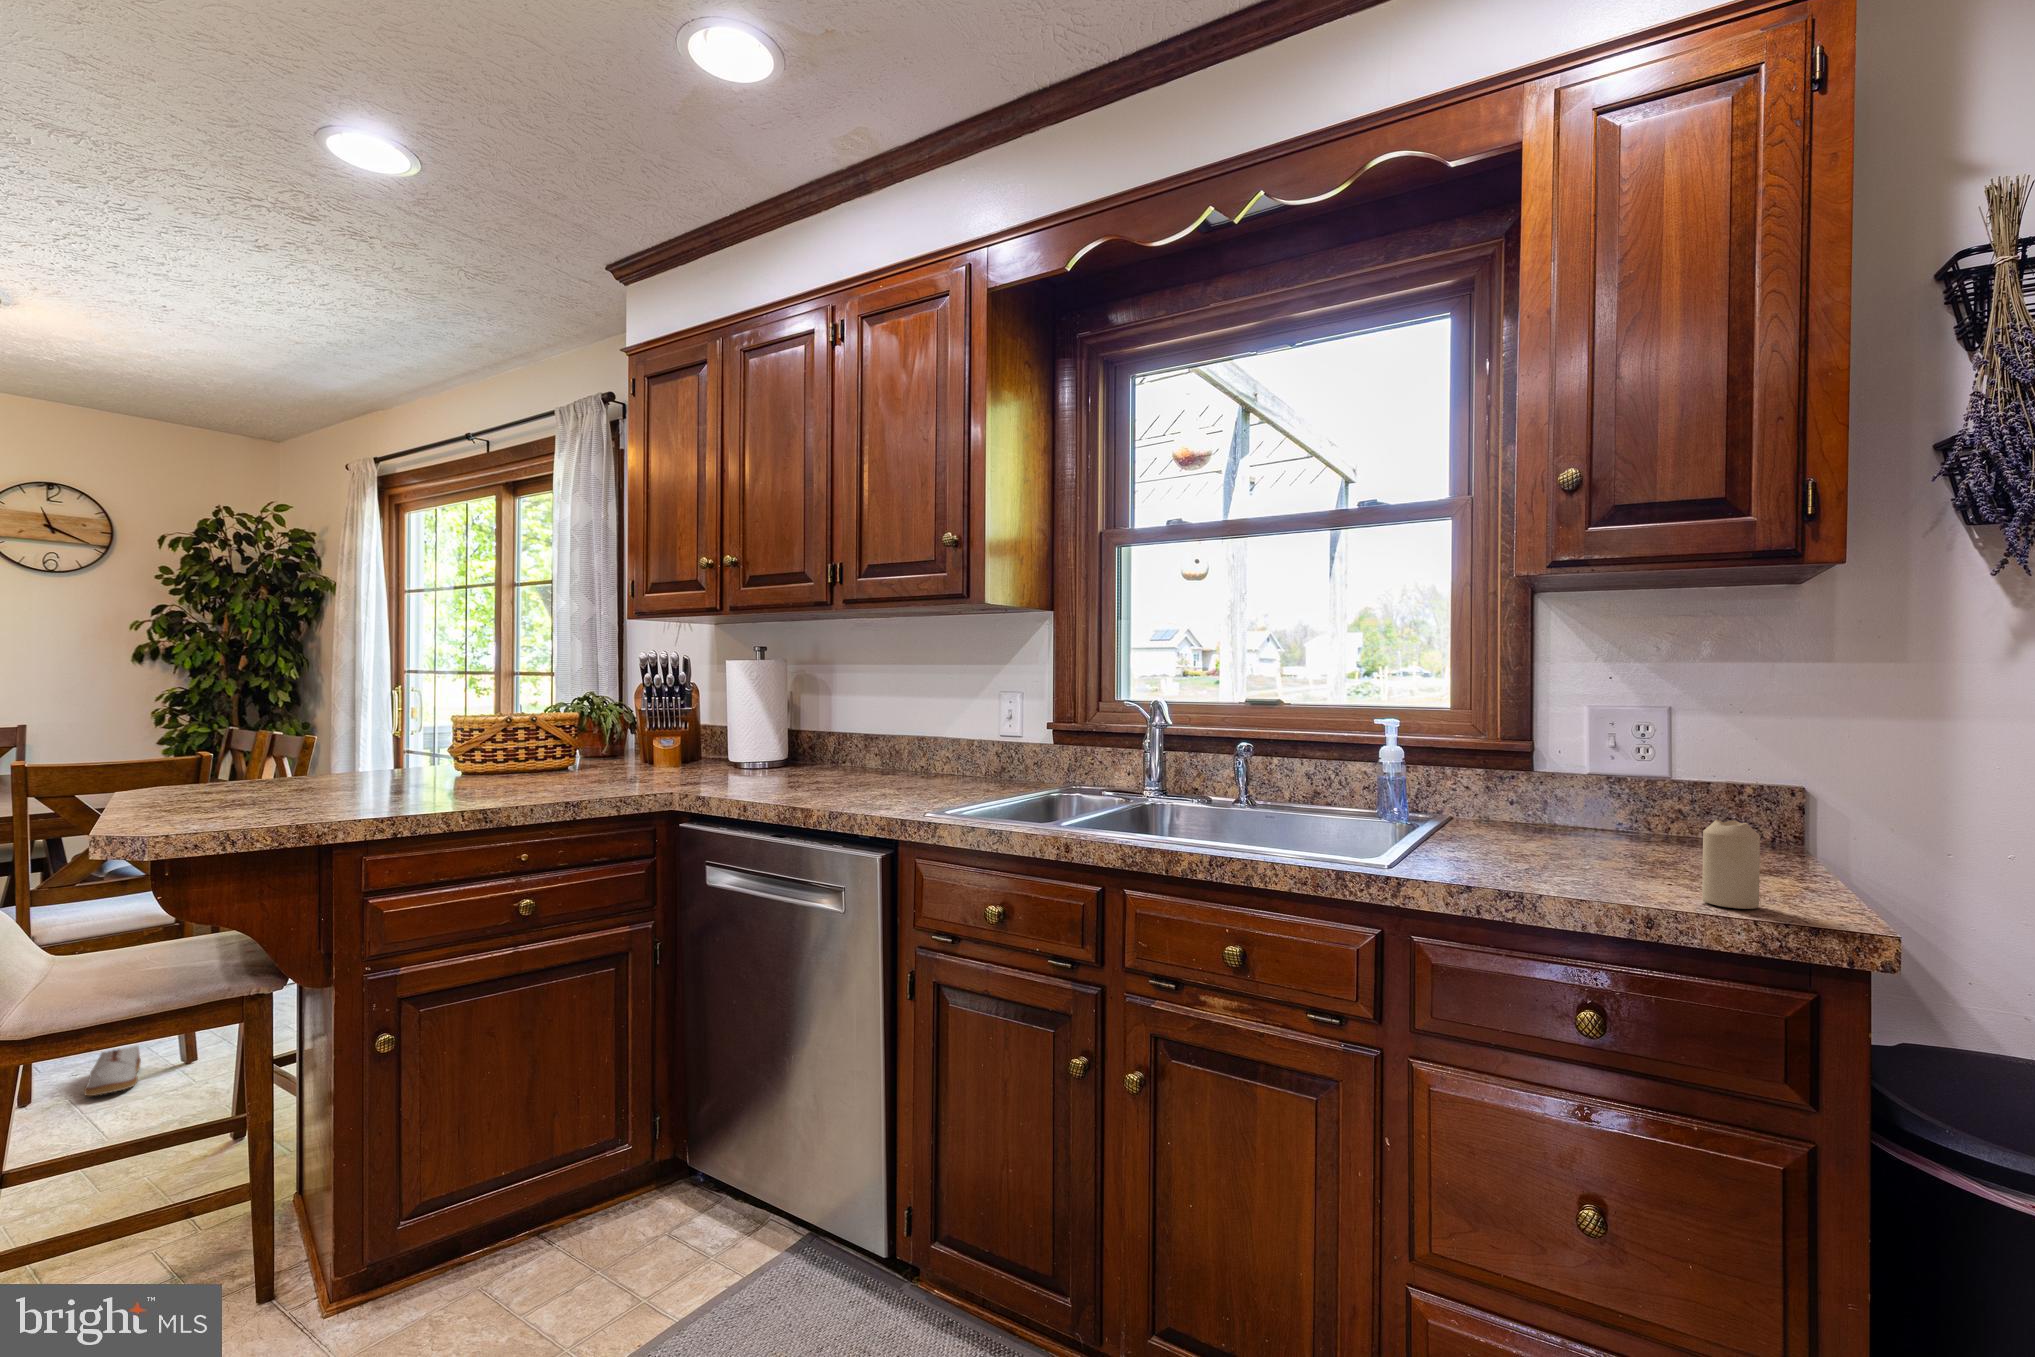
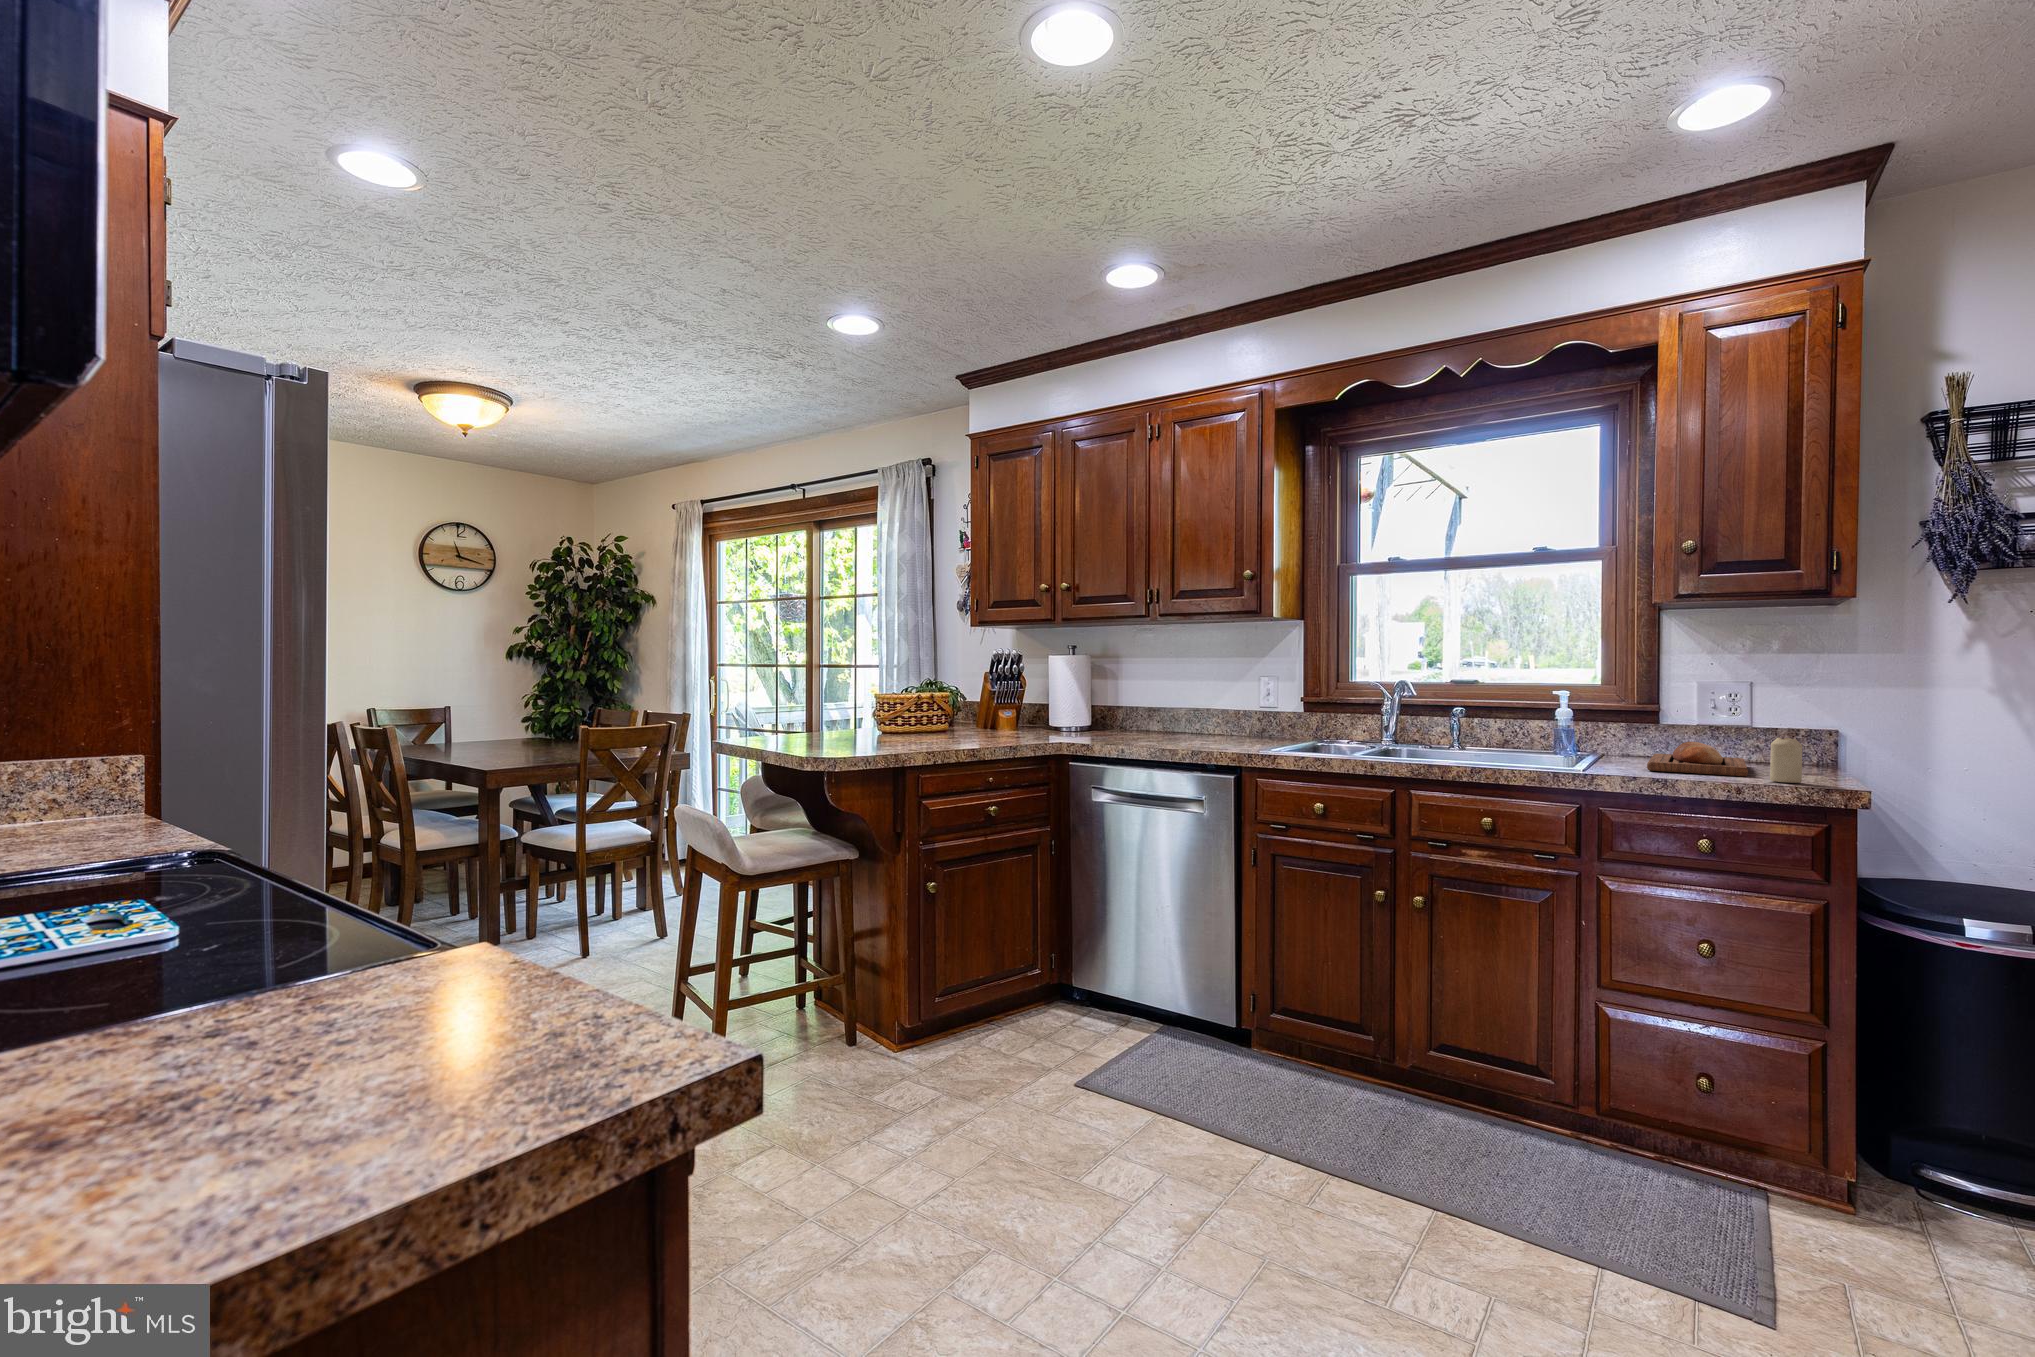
bread loaf: none [1496,807,1663,884] -> present [1647,742,1748,776]
shoe: present [84,1046,141,1096] -> none [618,915,649,950]

